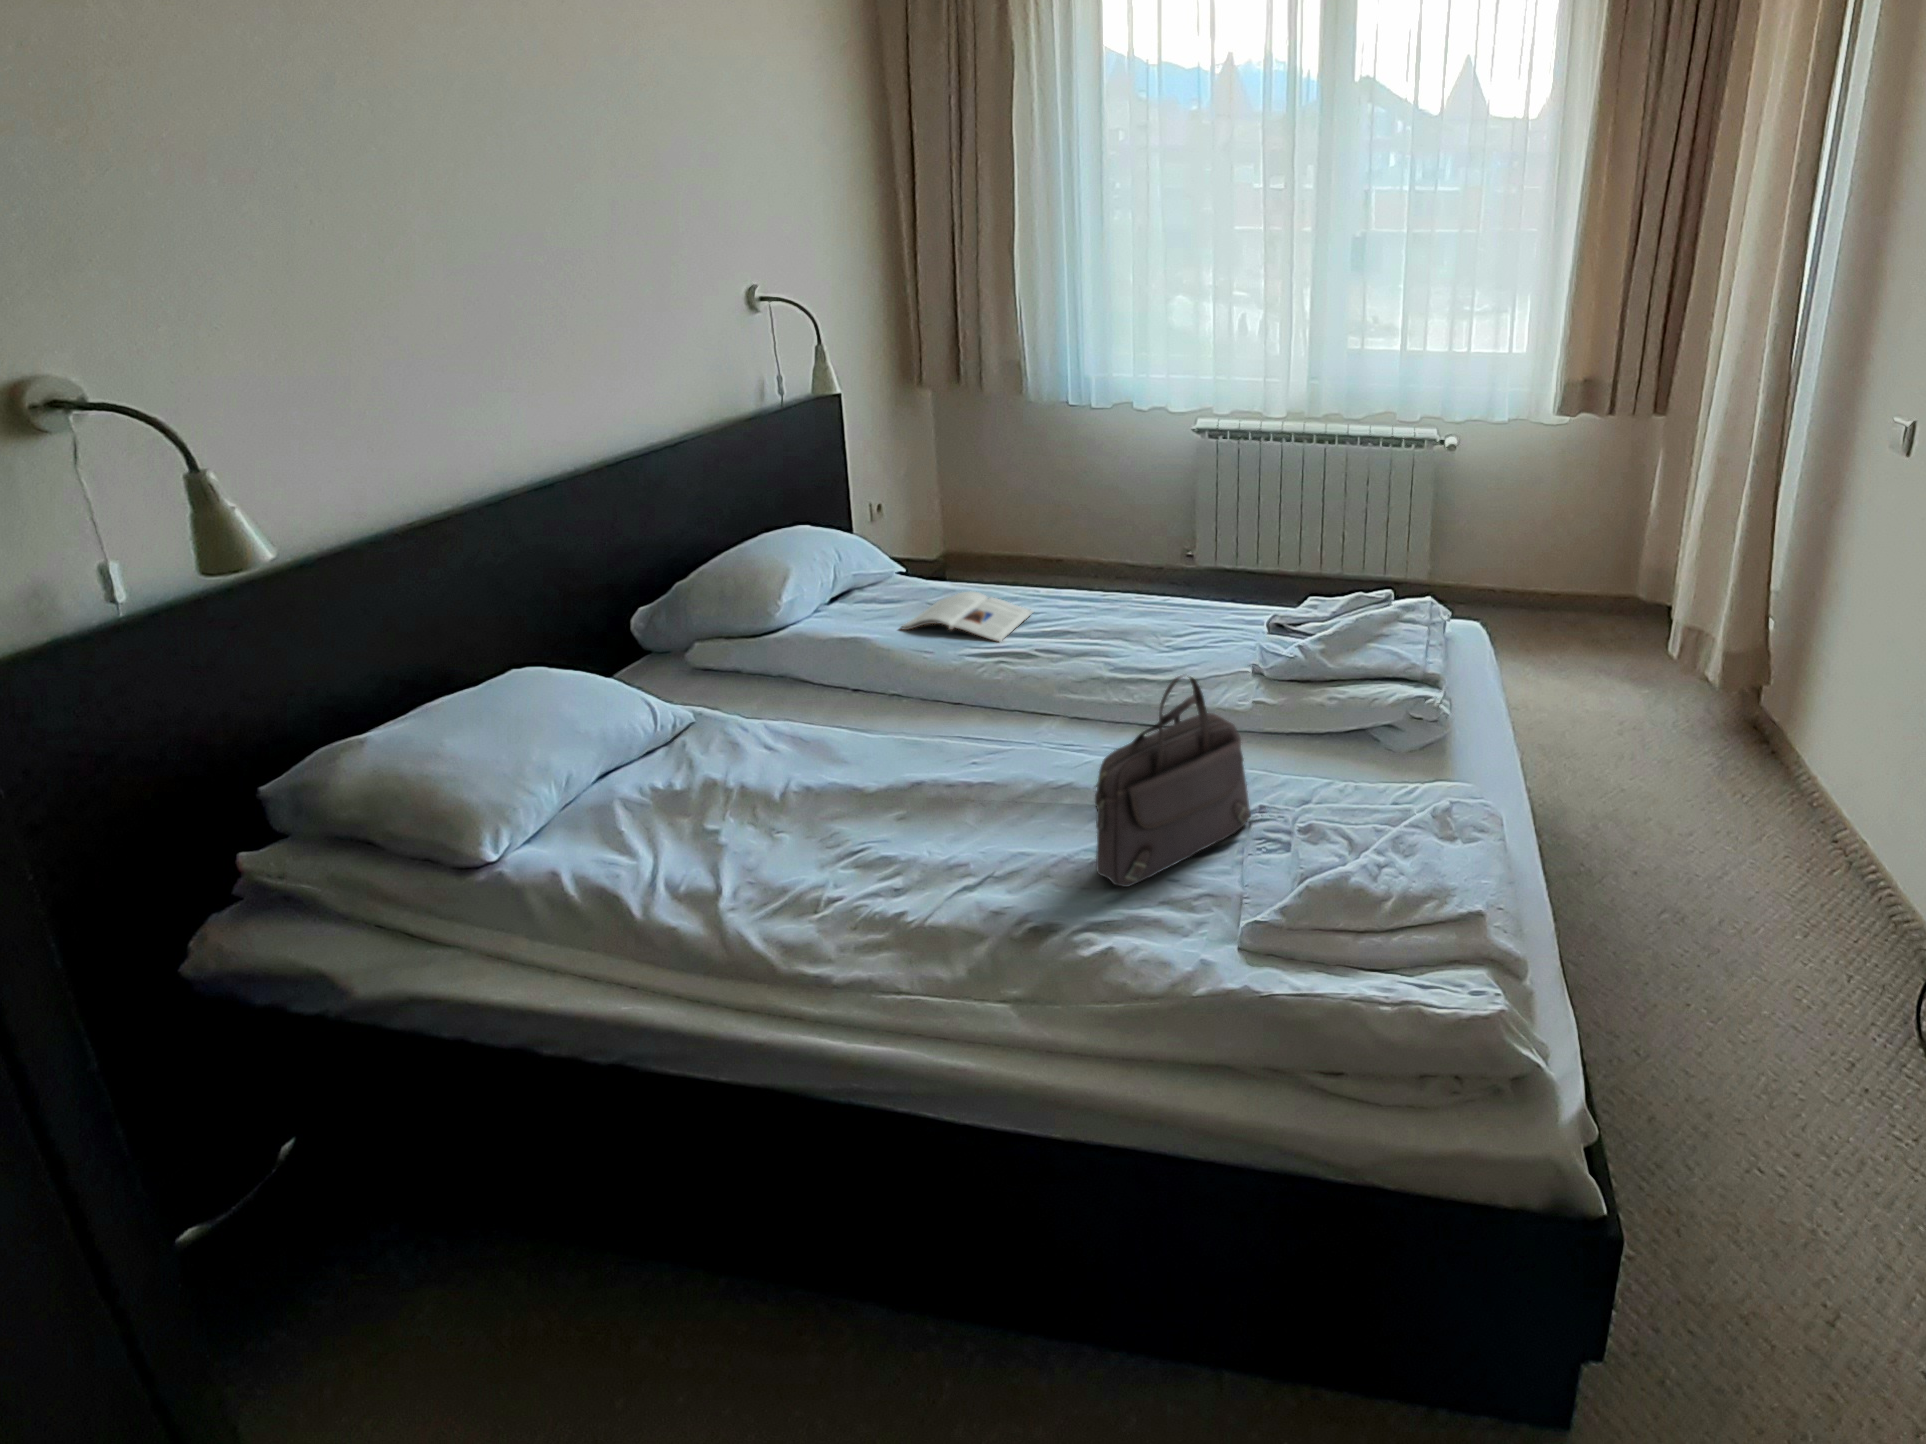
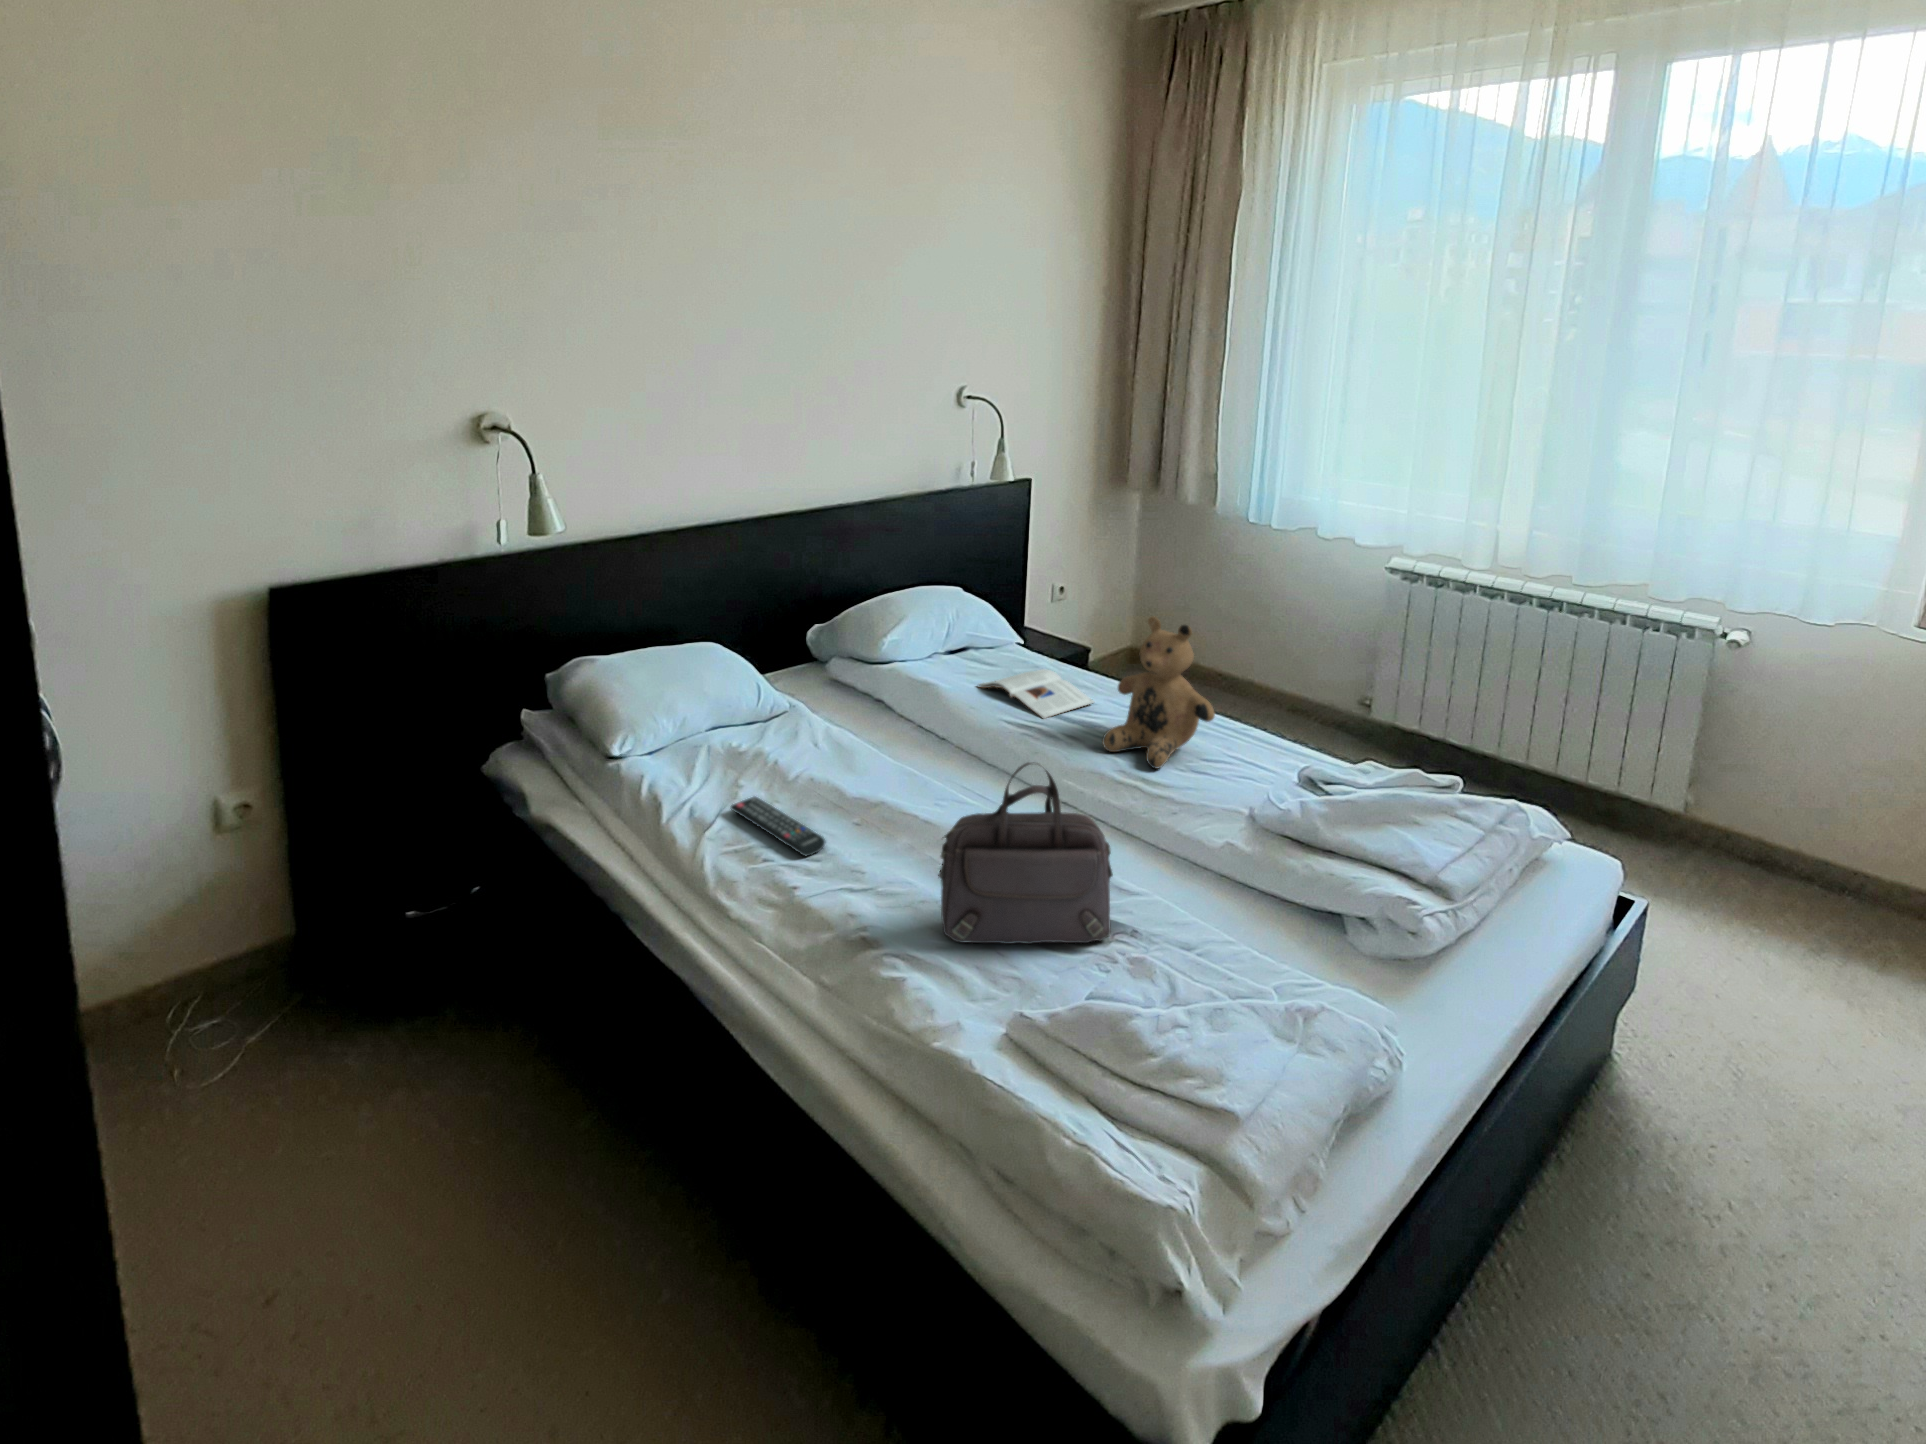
teddy bear: none [1074,509,1182,657] -> present [1102,616,1215,768]
remote control: none [729,836,895,877] -> present [731,797,825,856]

